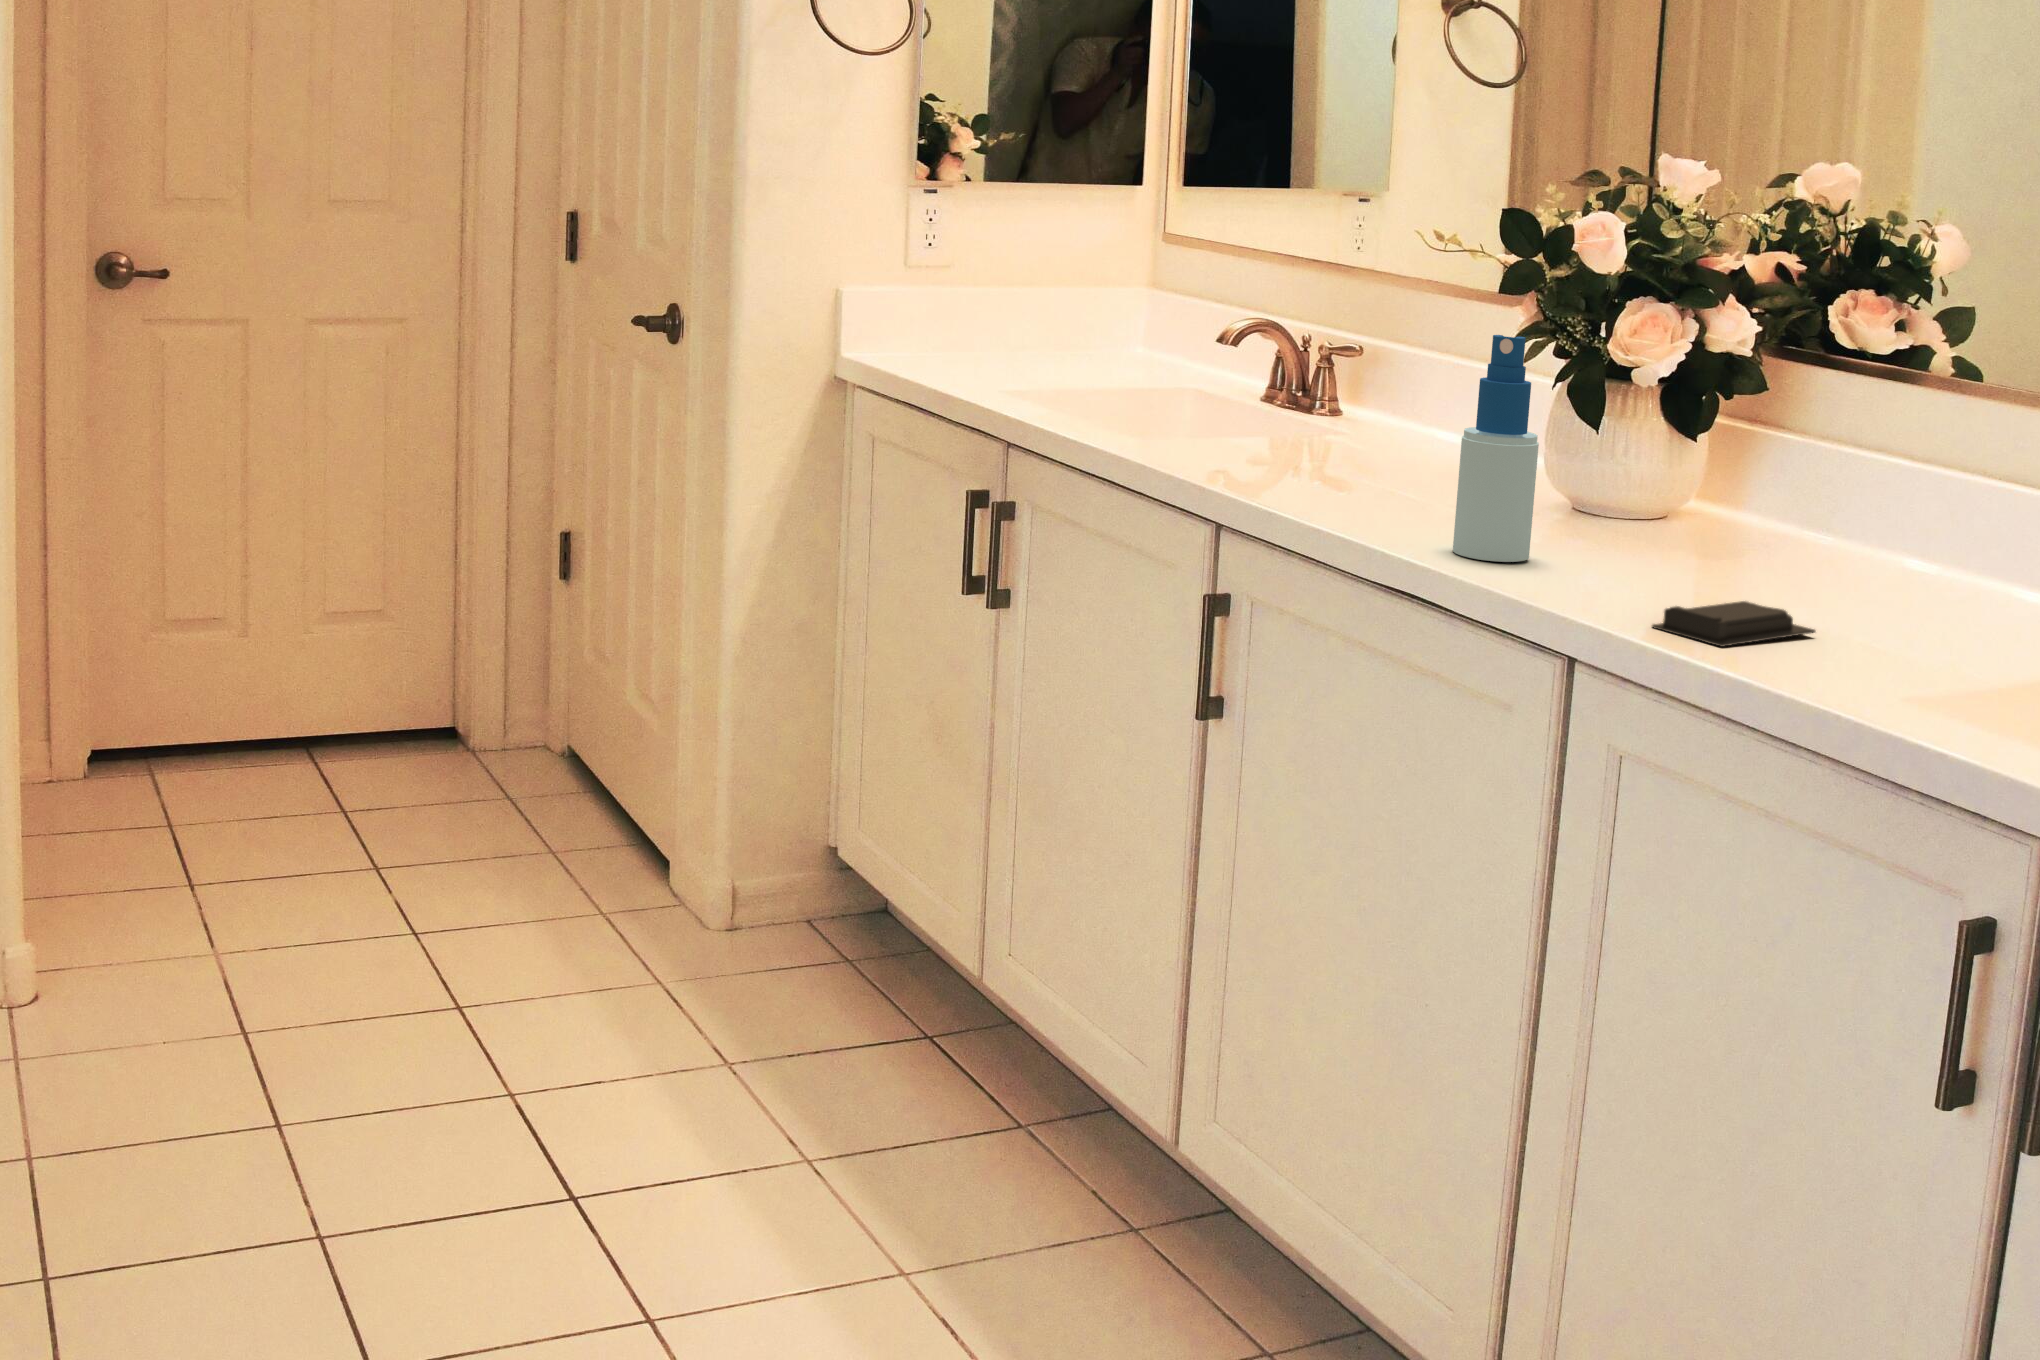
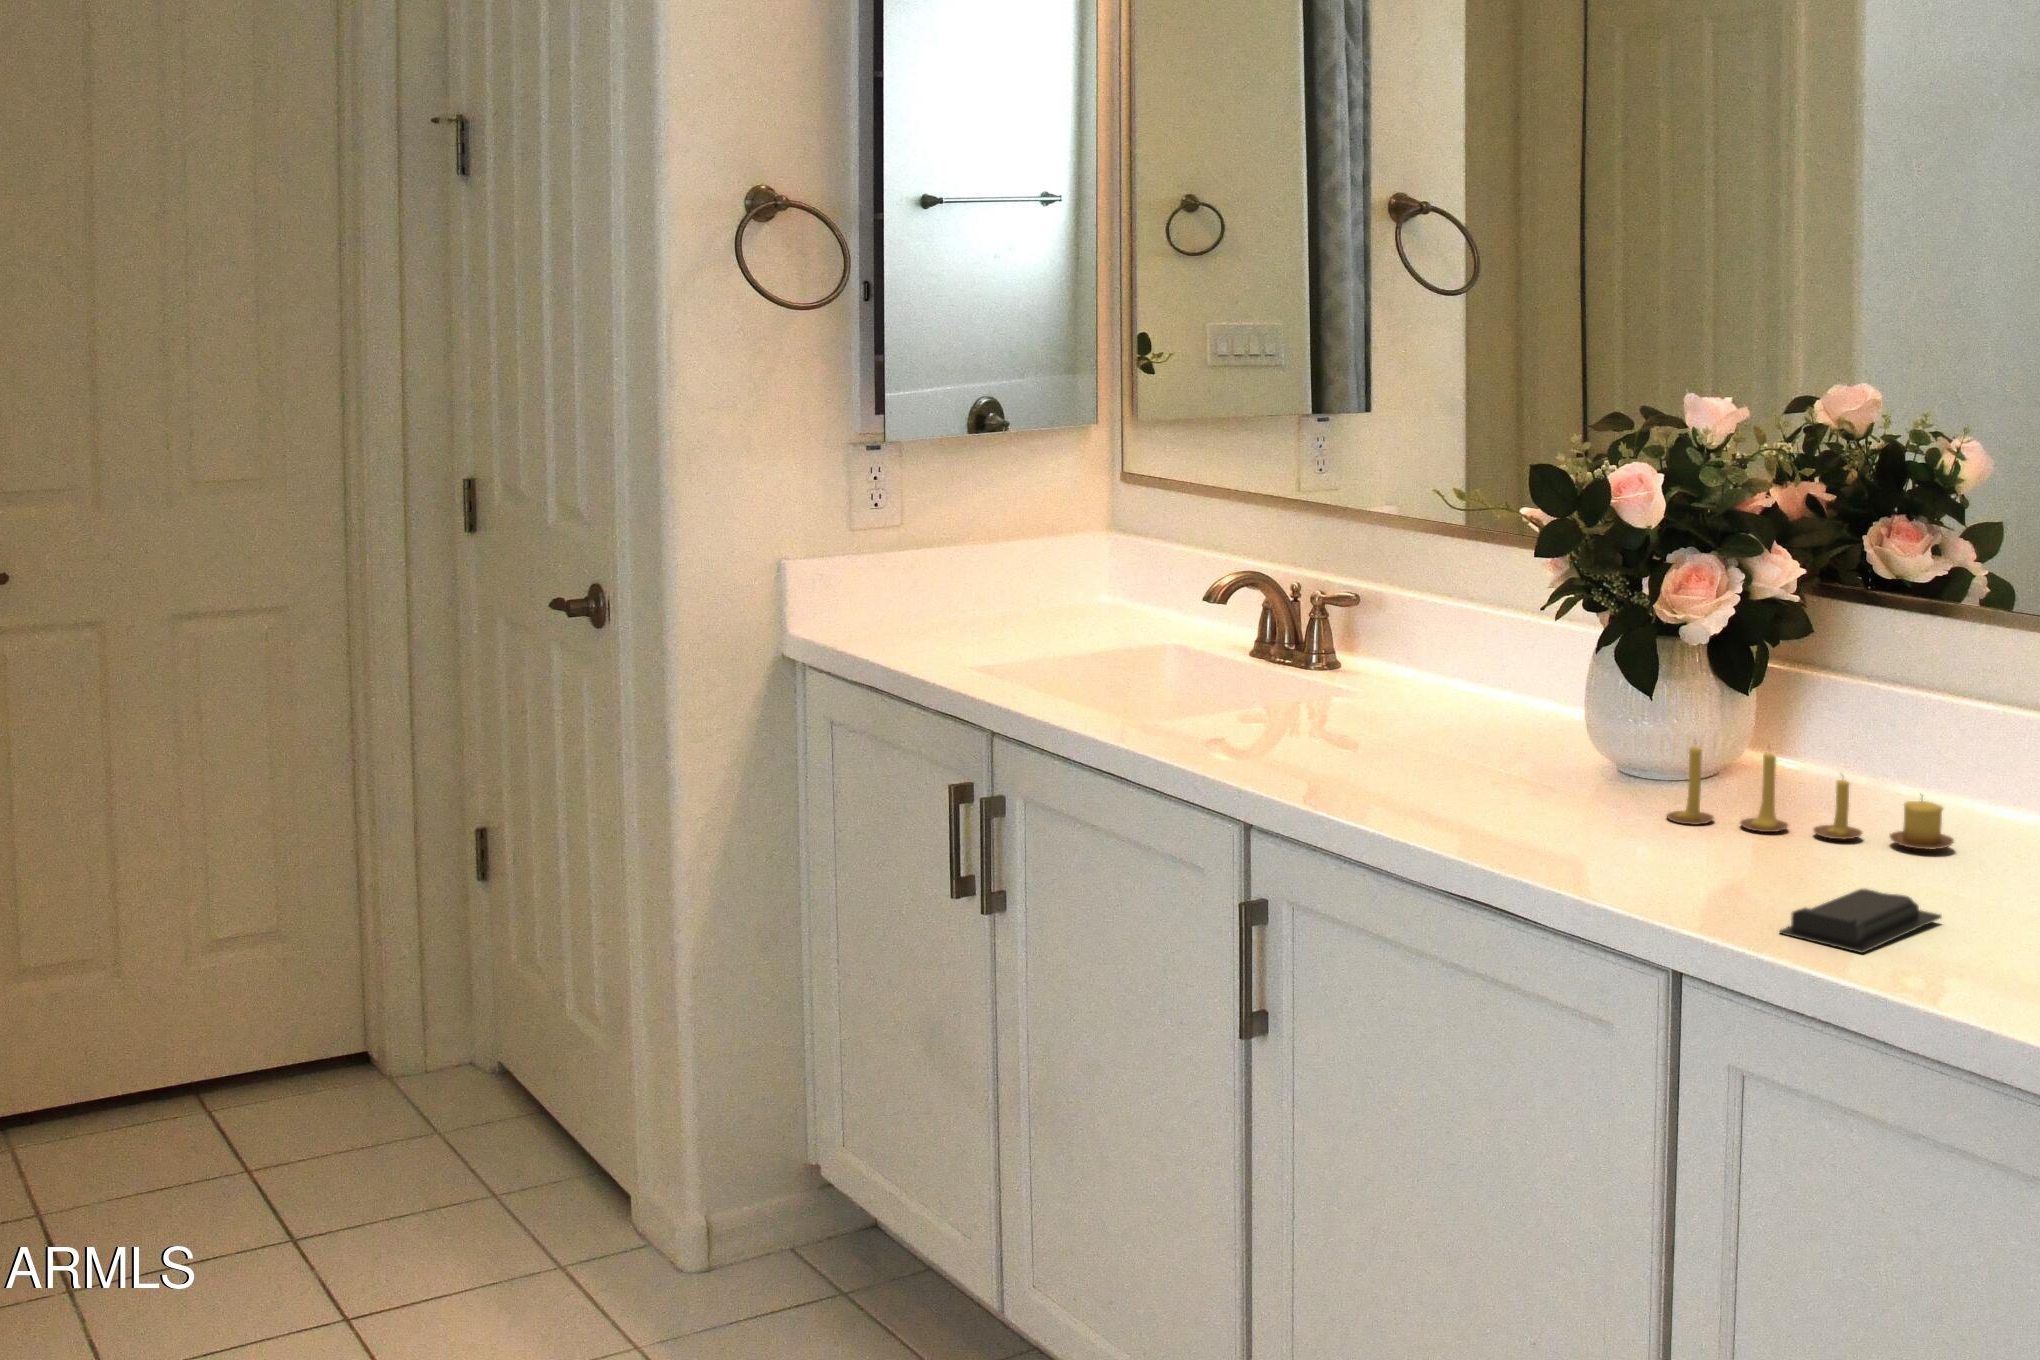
spray bottle: present [1453,335,1539,562] -> none [1529,607,1613,856]
candle: none [1597,474,1869,591] -> present [1667,746,1954,849]

